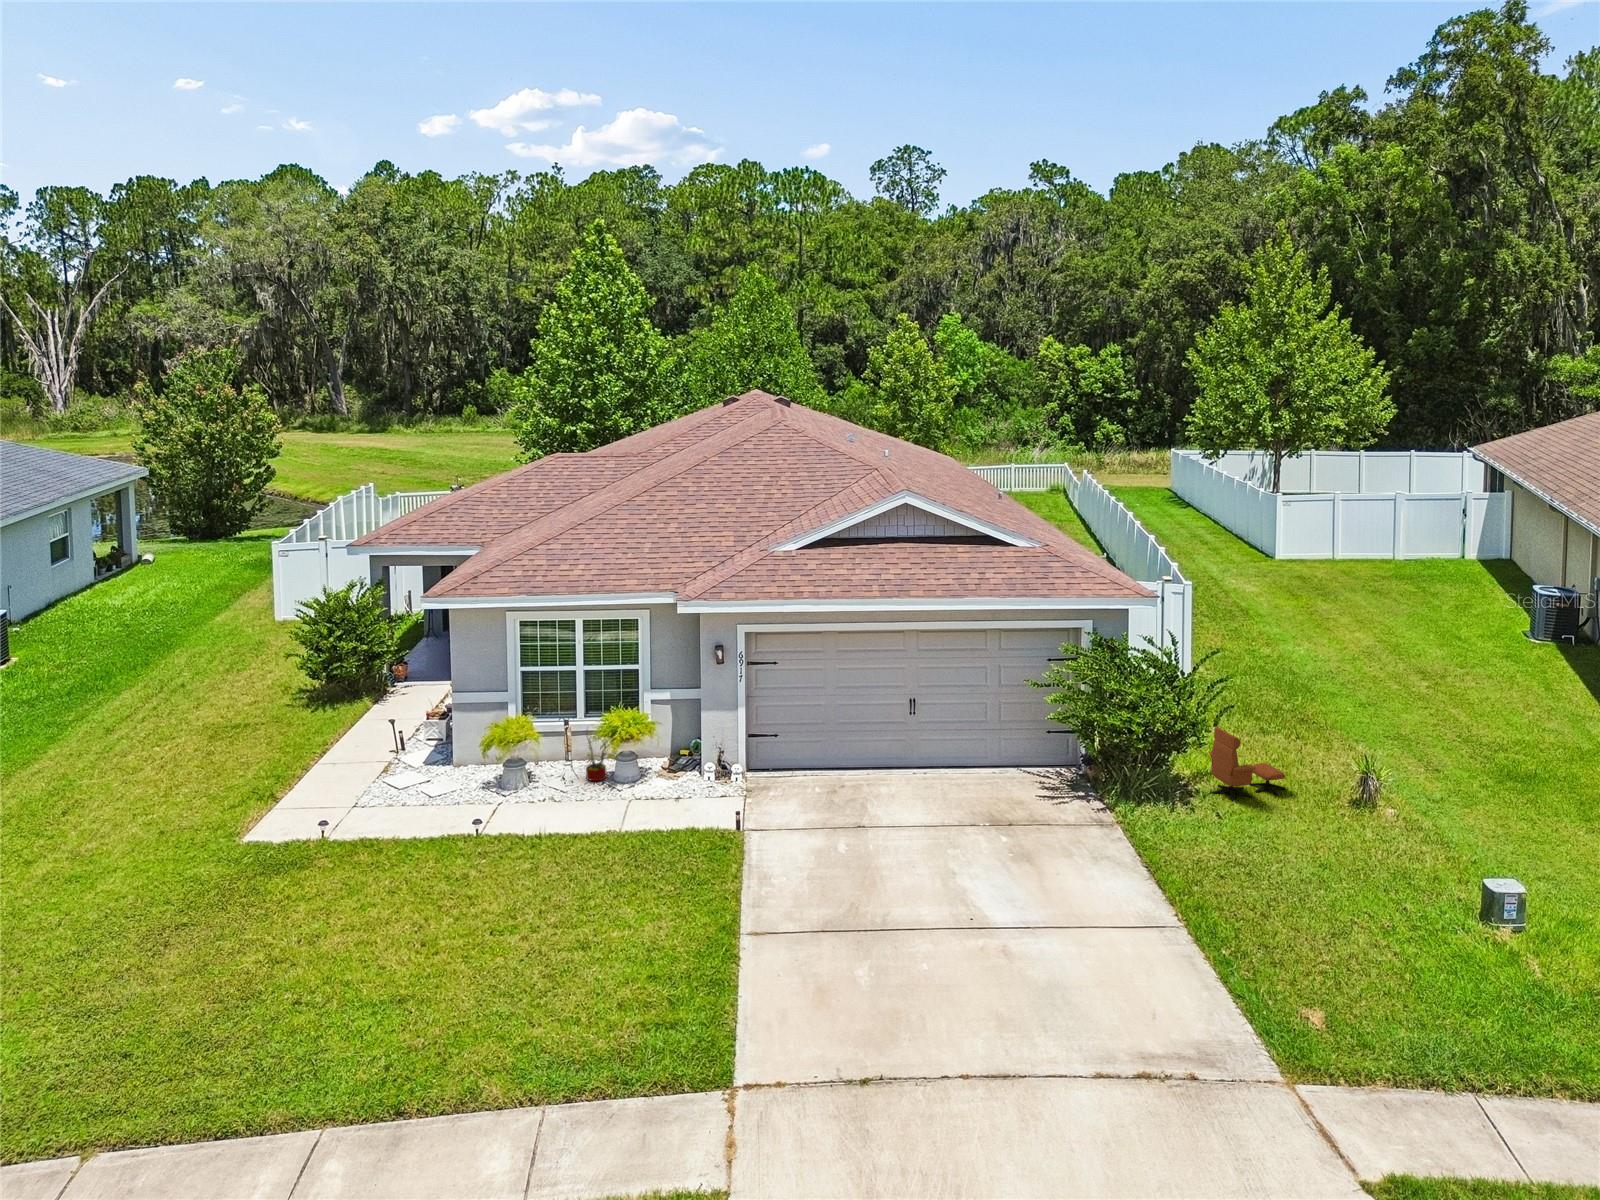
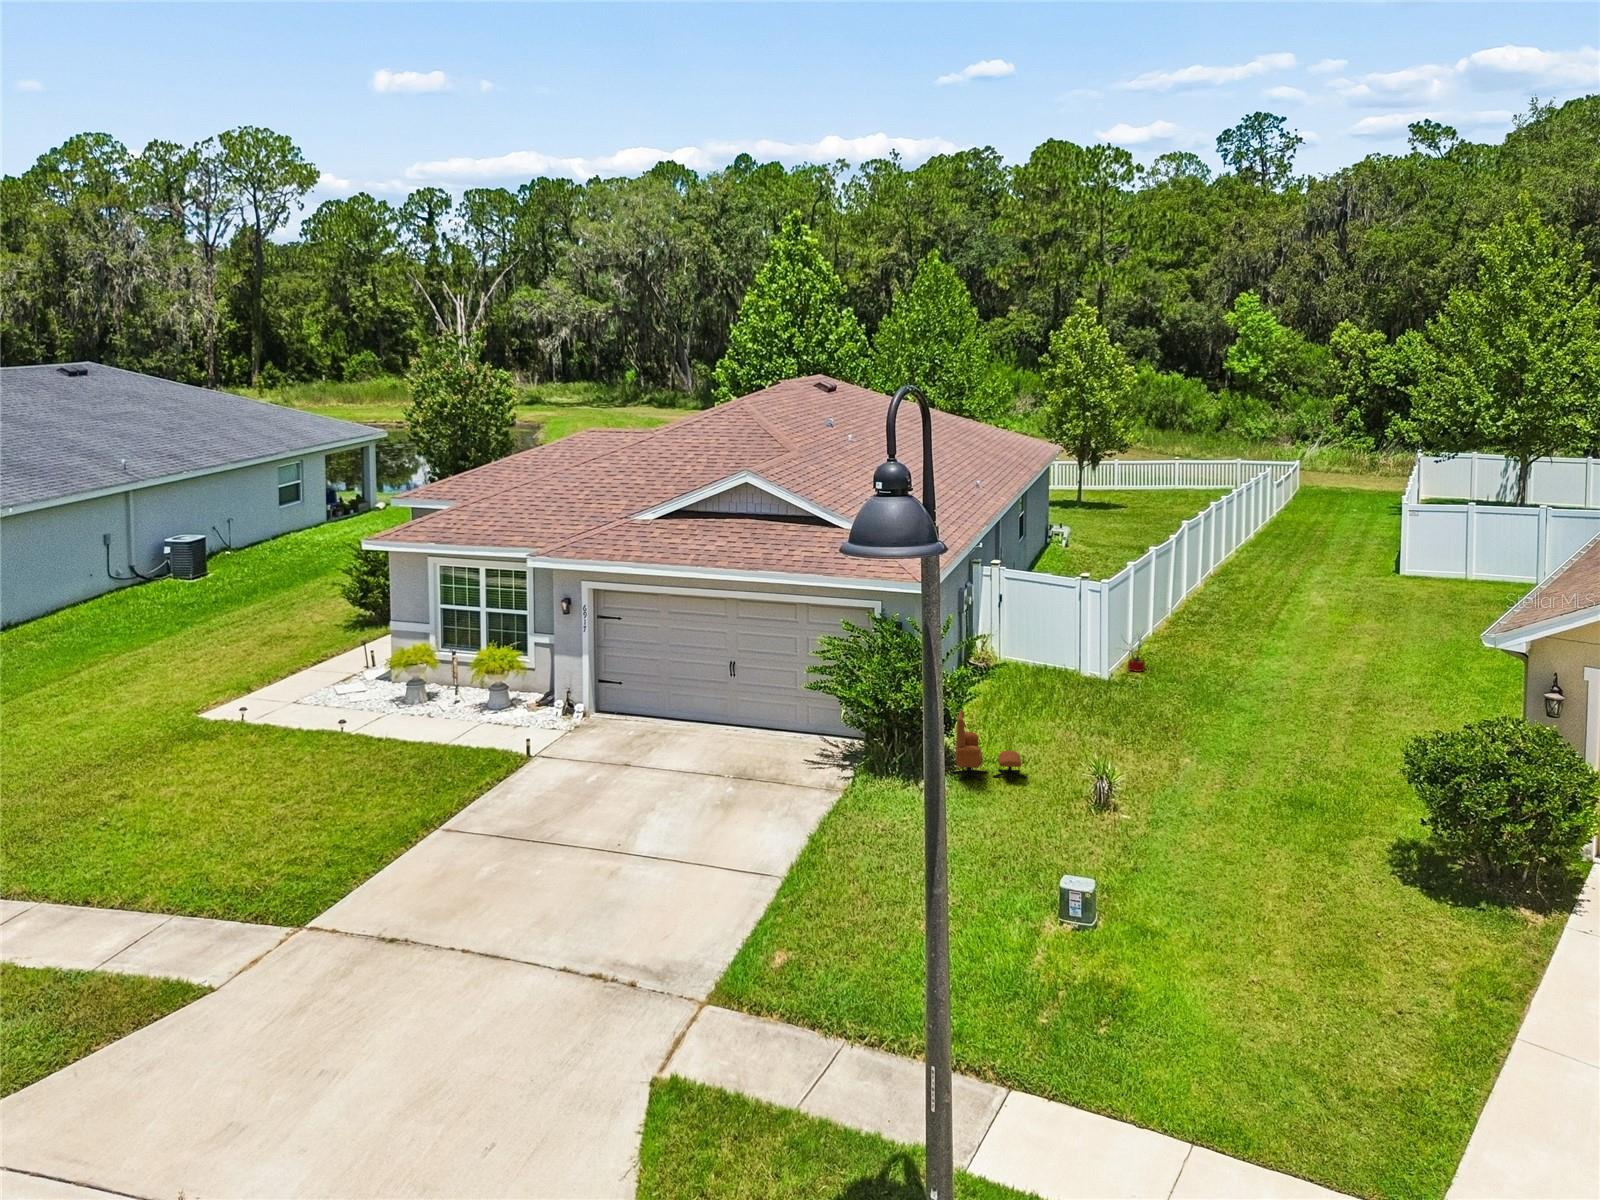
decorative plant: present [586,729,613,781] -> present [1128,638,1145,672]

